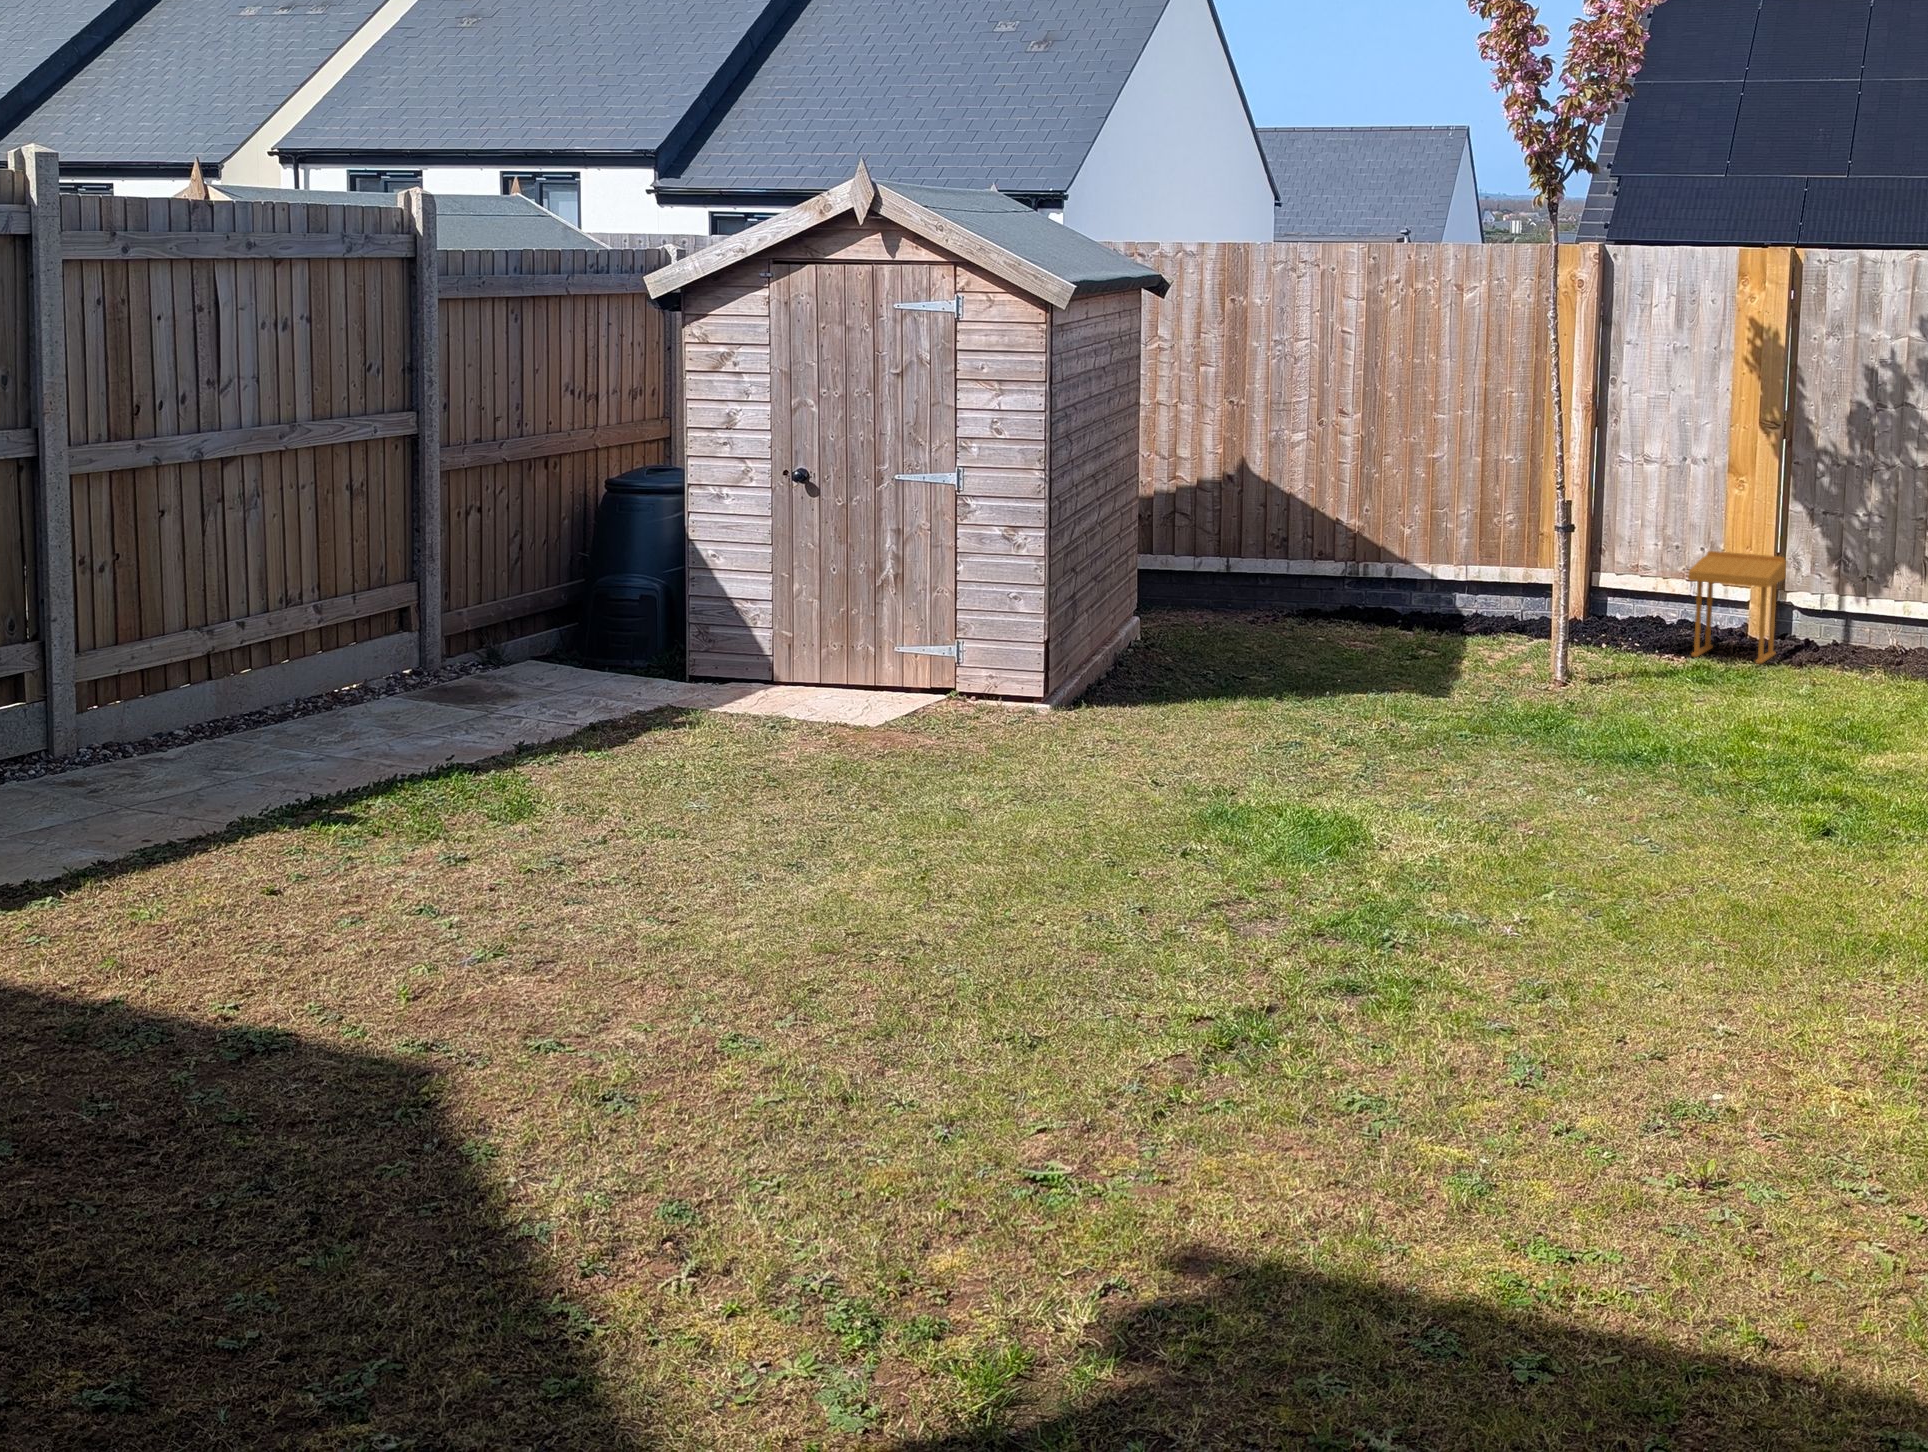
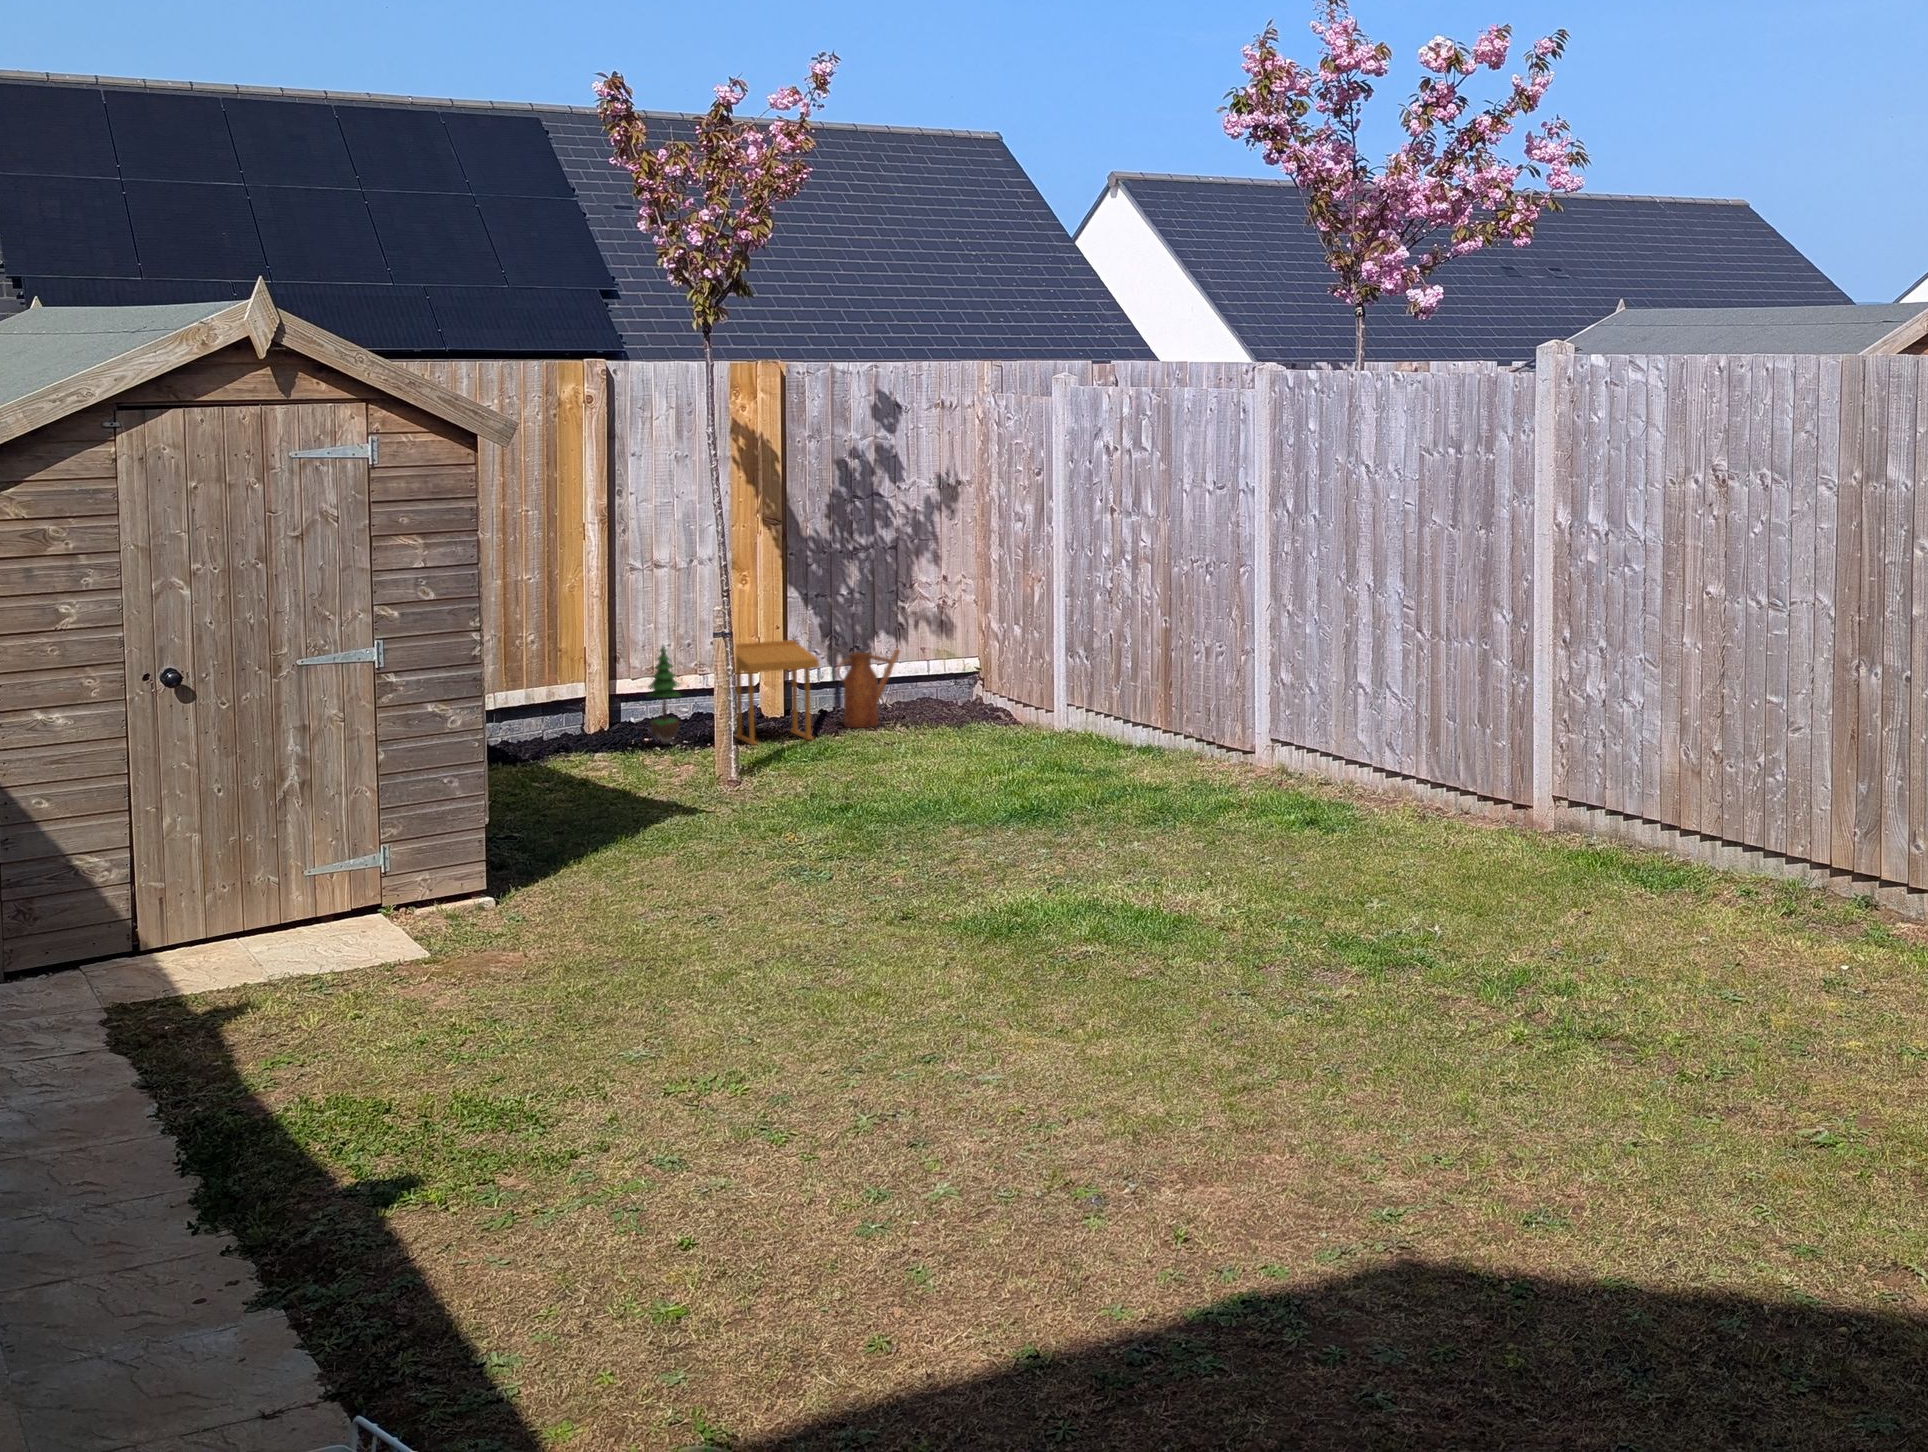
potted tree: none [1606,538,1645,641] -> present [647,645,680,745]
watering can: none [1829,581,1919,666] -> present [837,649,900,728]

